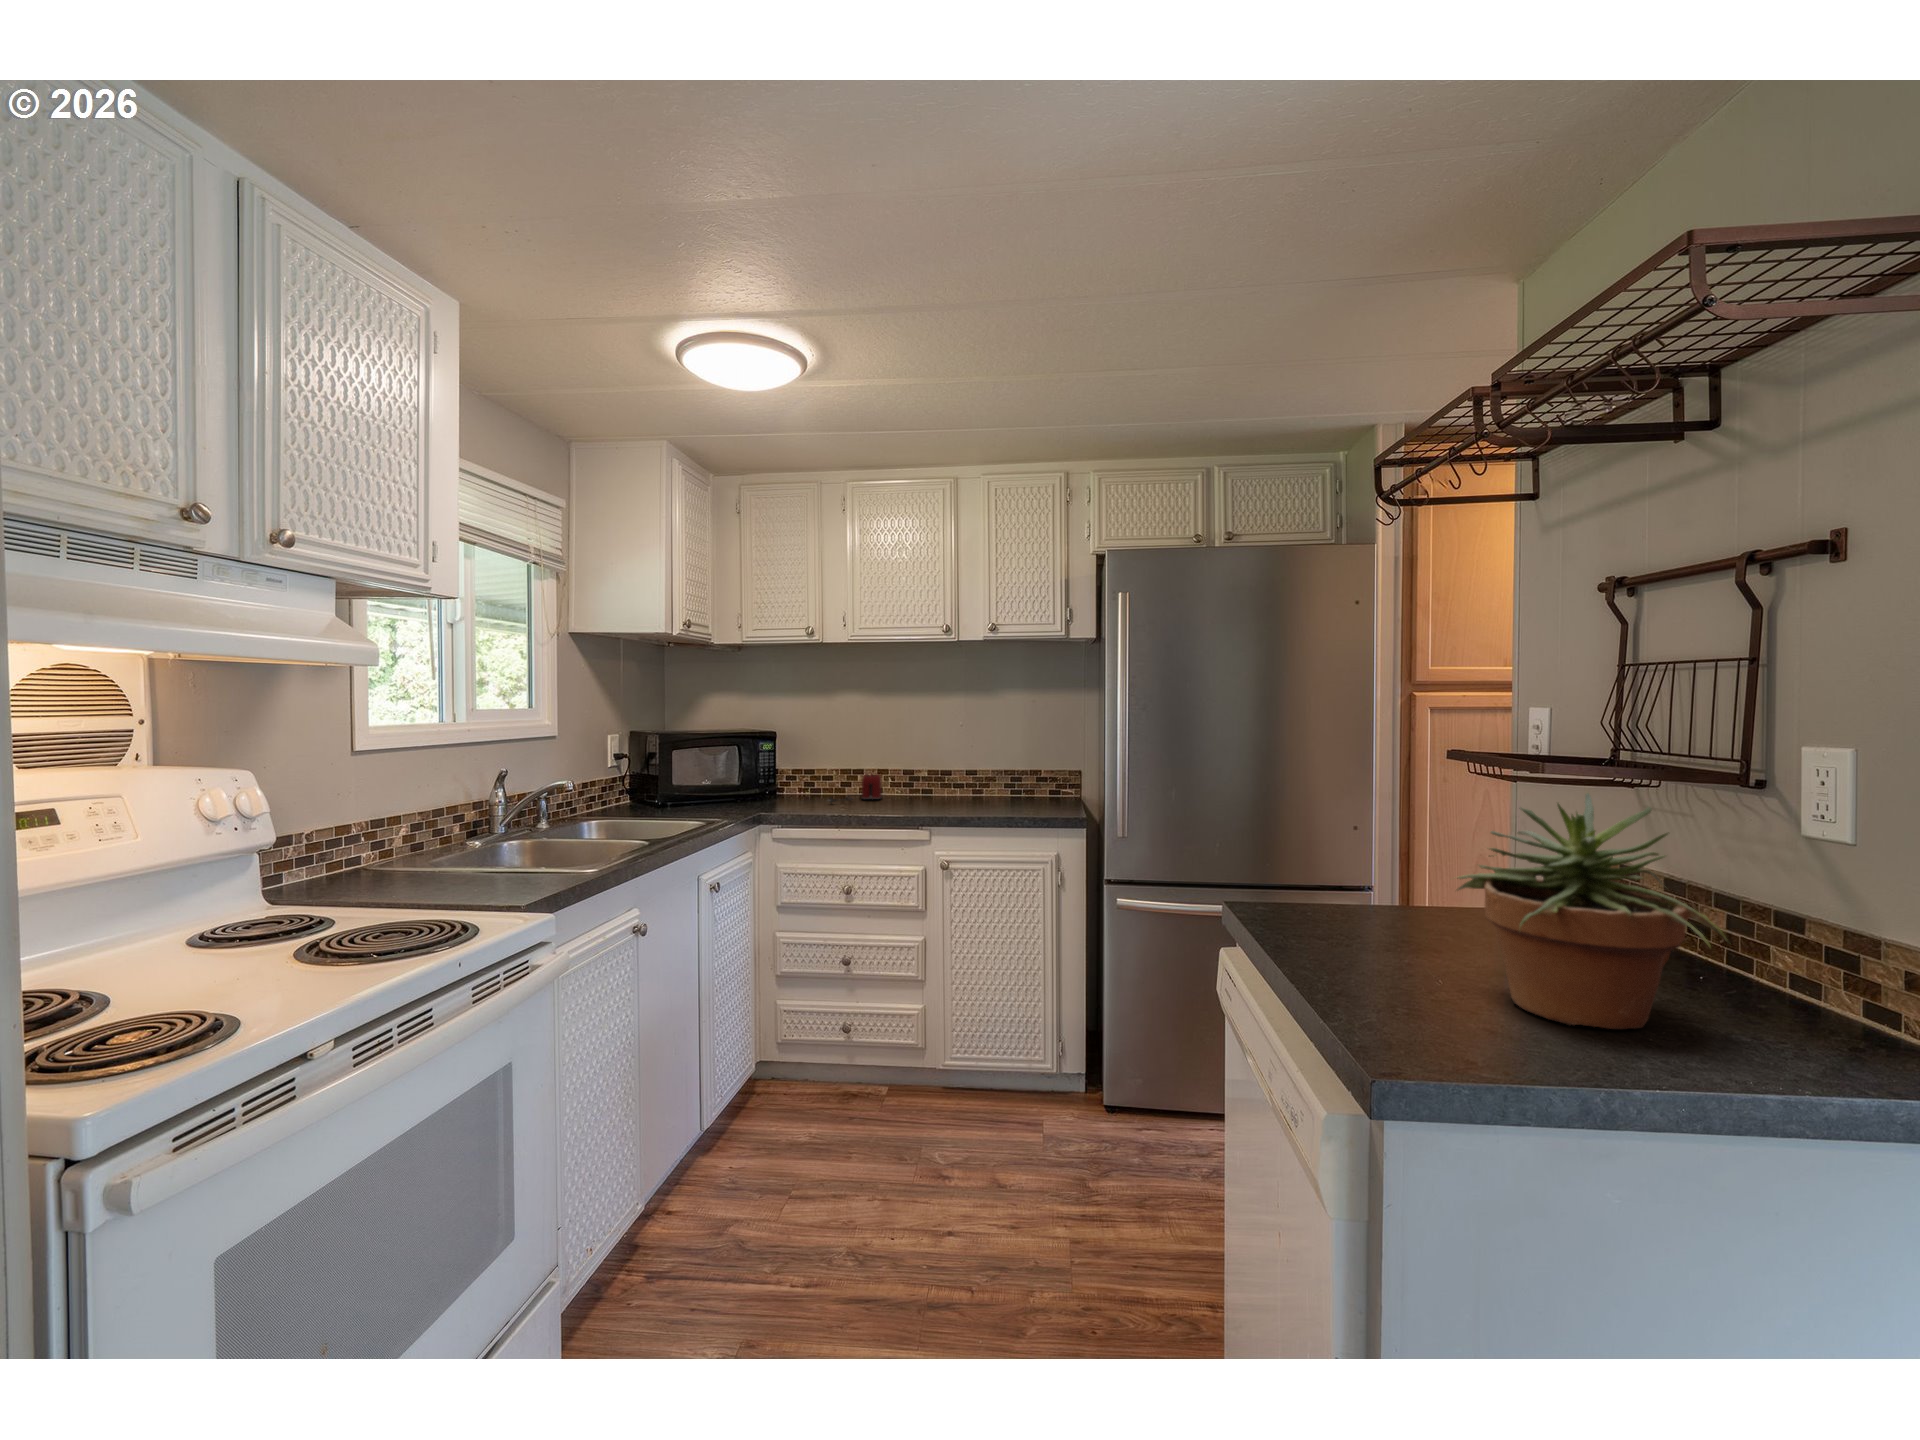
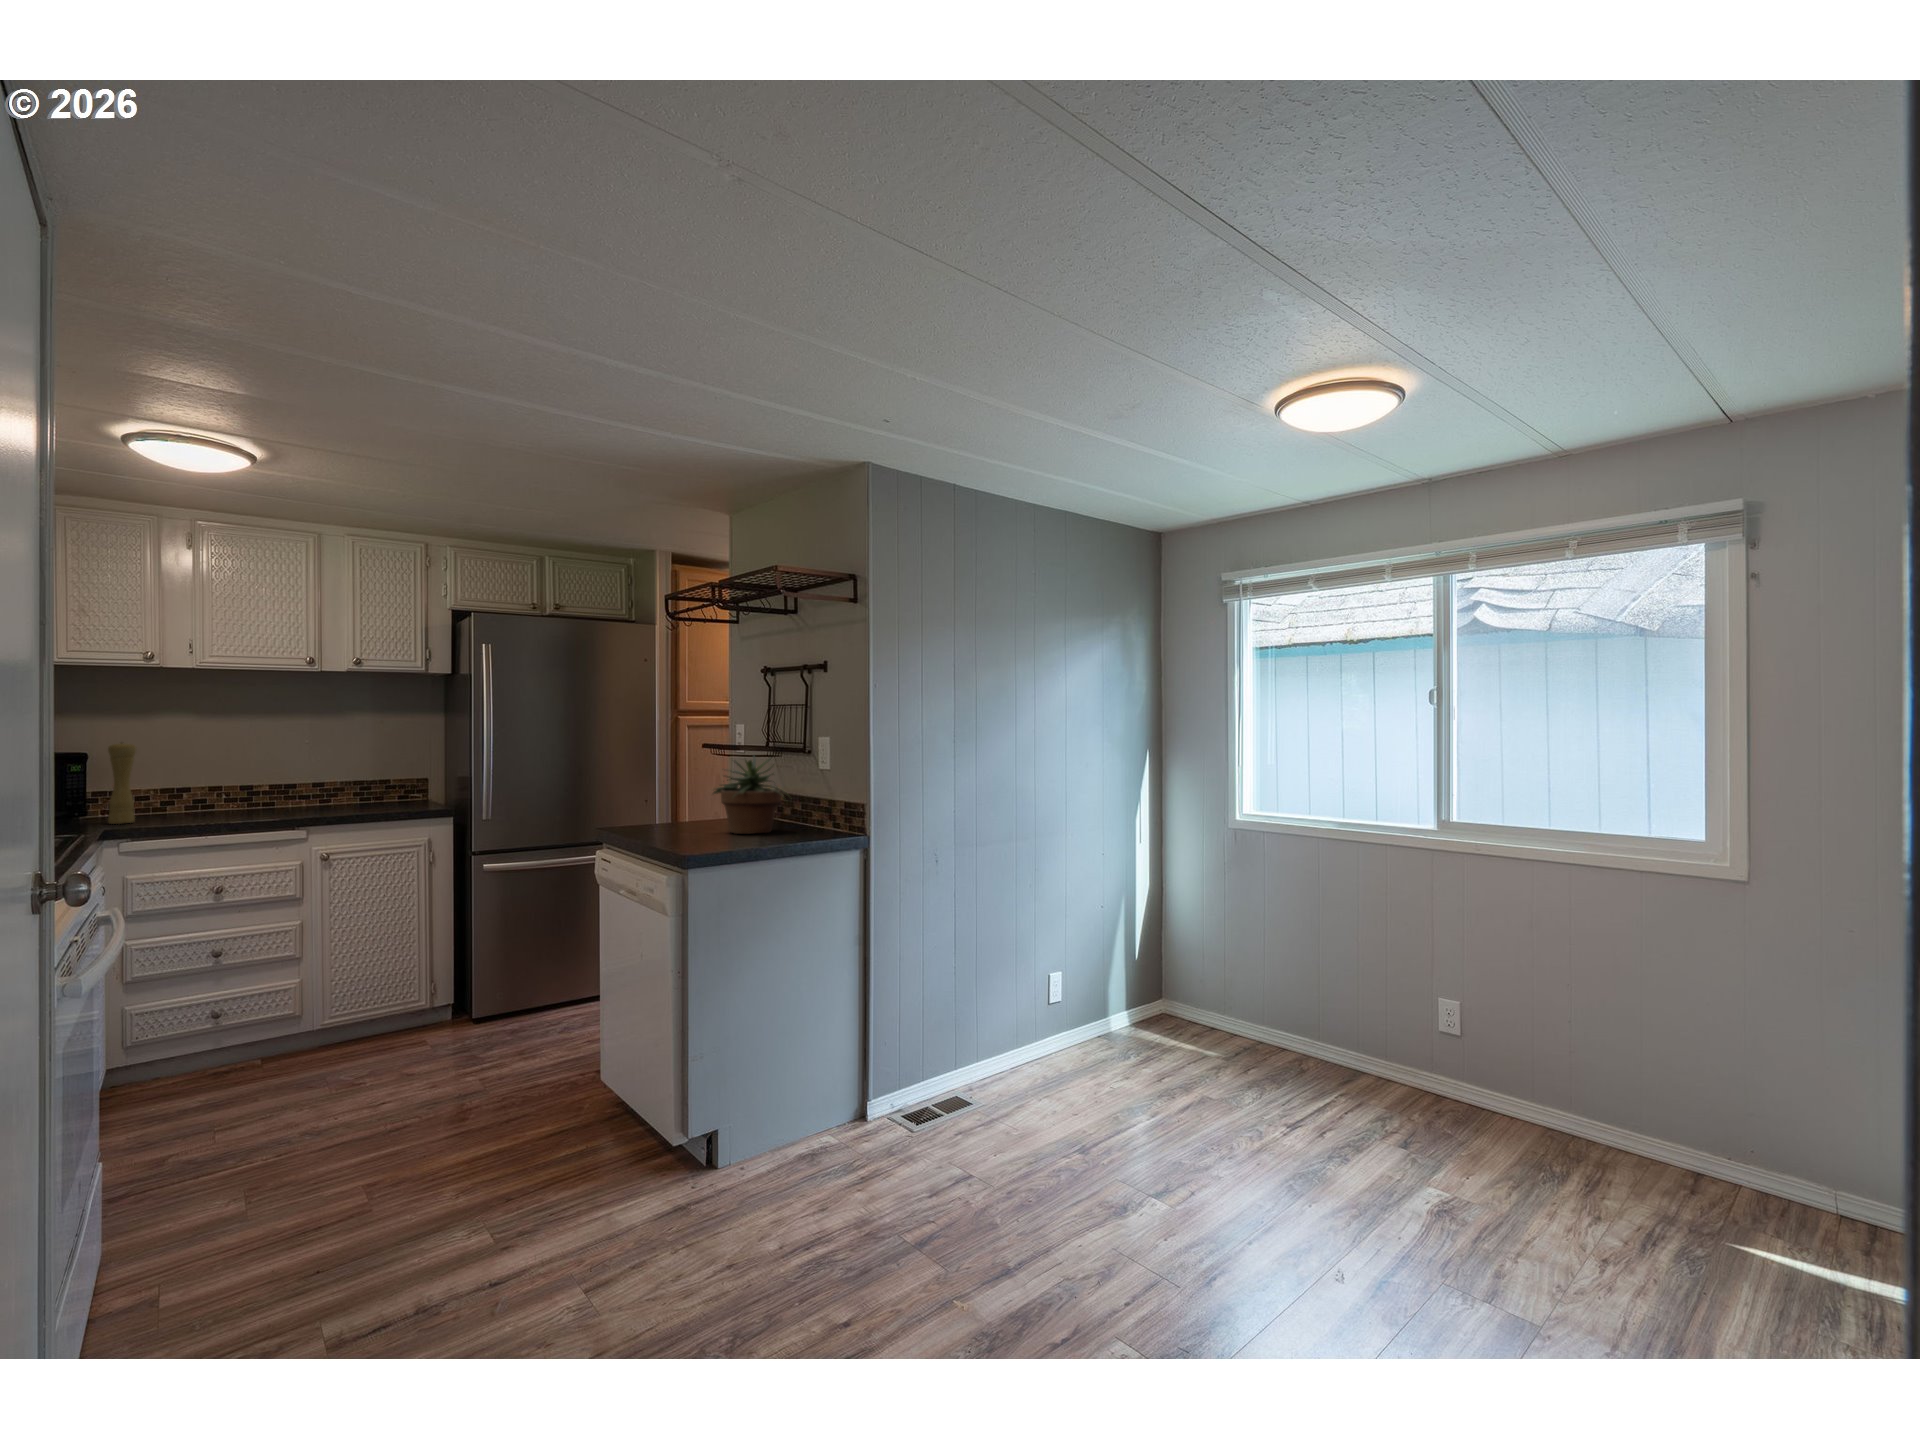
pepper mill: none [773,723,795,808] -> present [108,742,136,824]
toaster: present [829,774,882,803] -> none [169,790,225,818]

